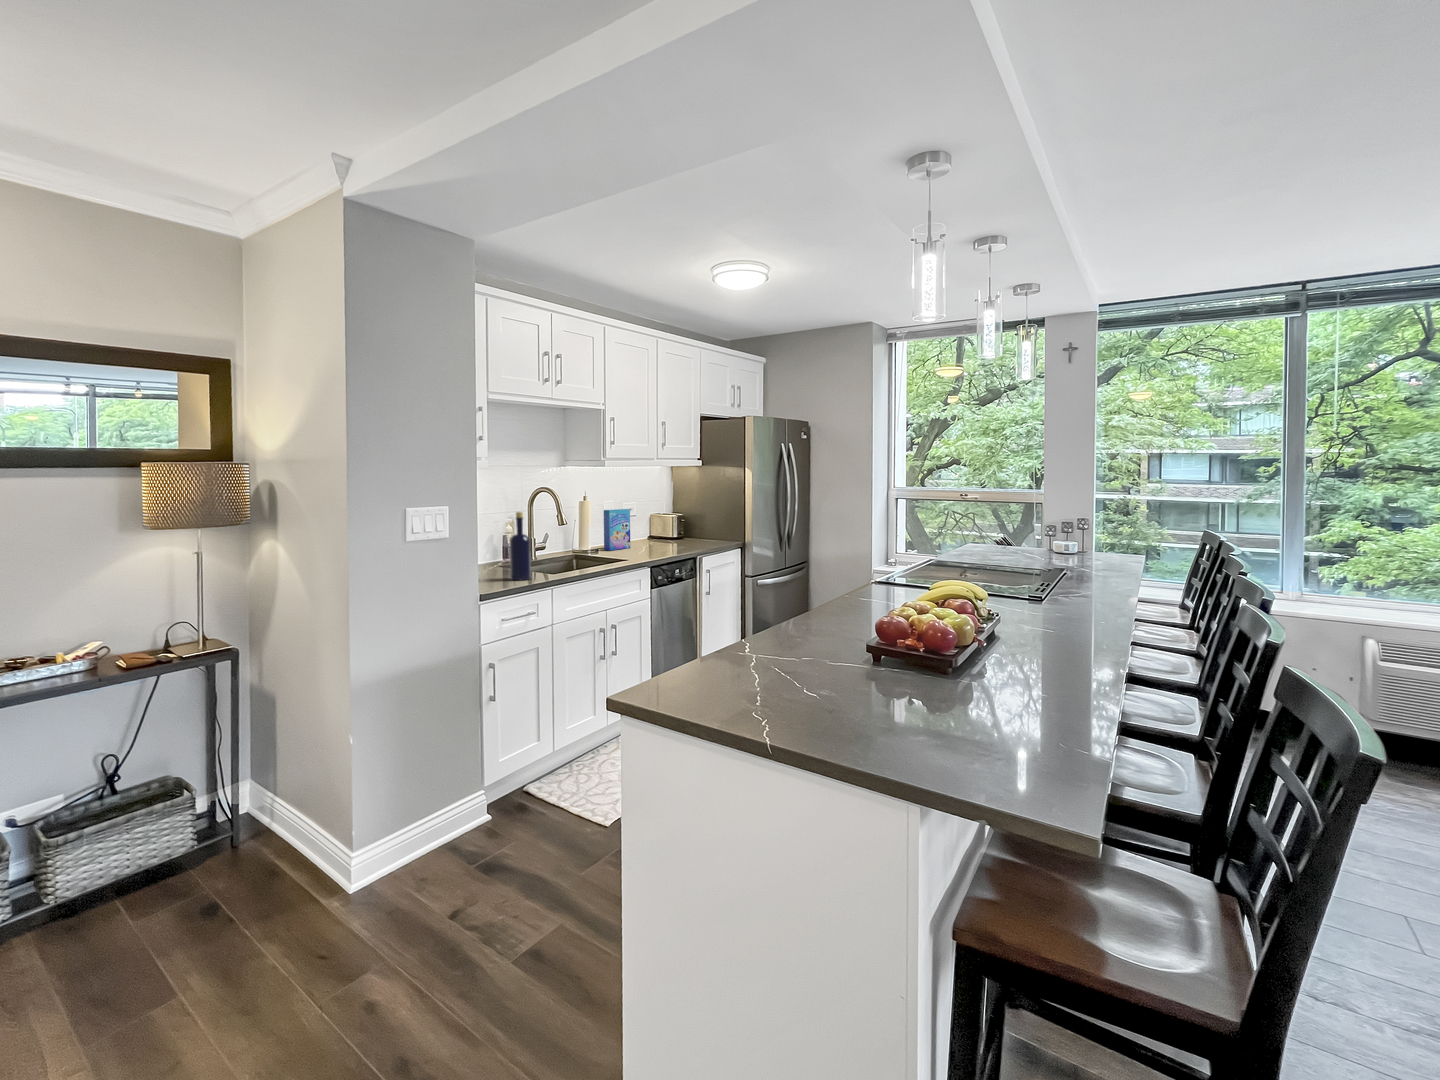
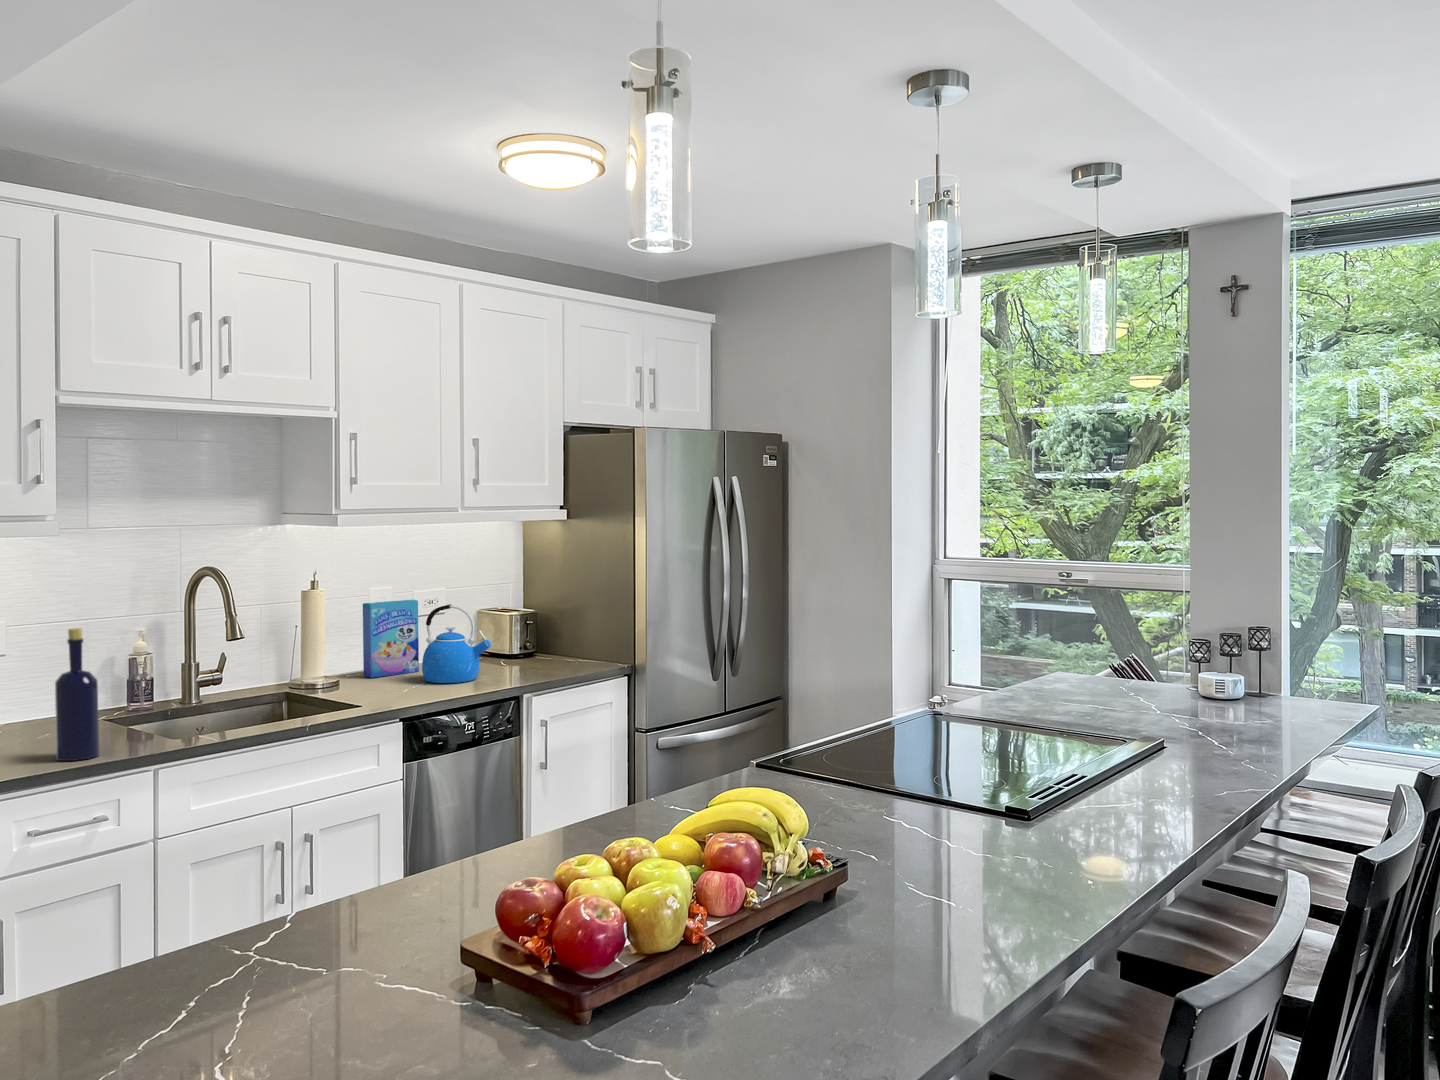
kettle: none [640,510,677,552] -> present [422,604,491,683]

